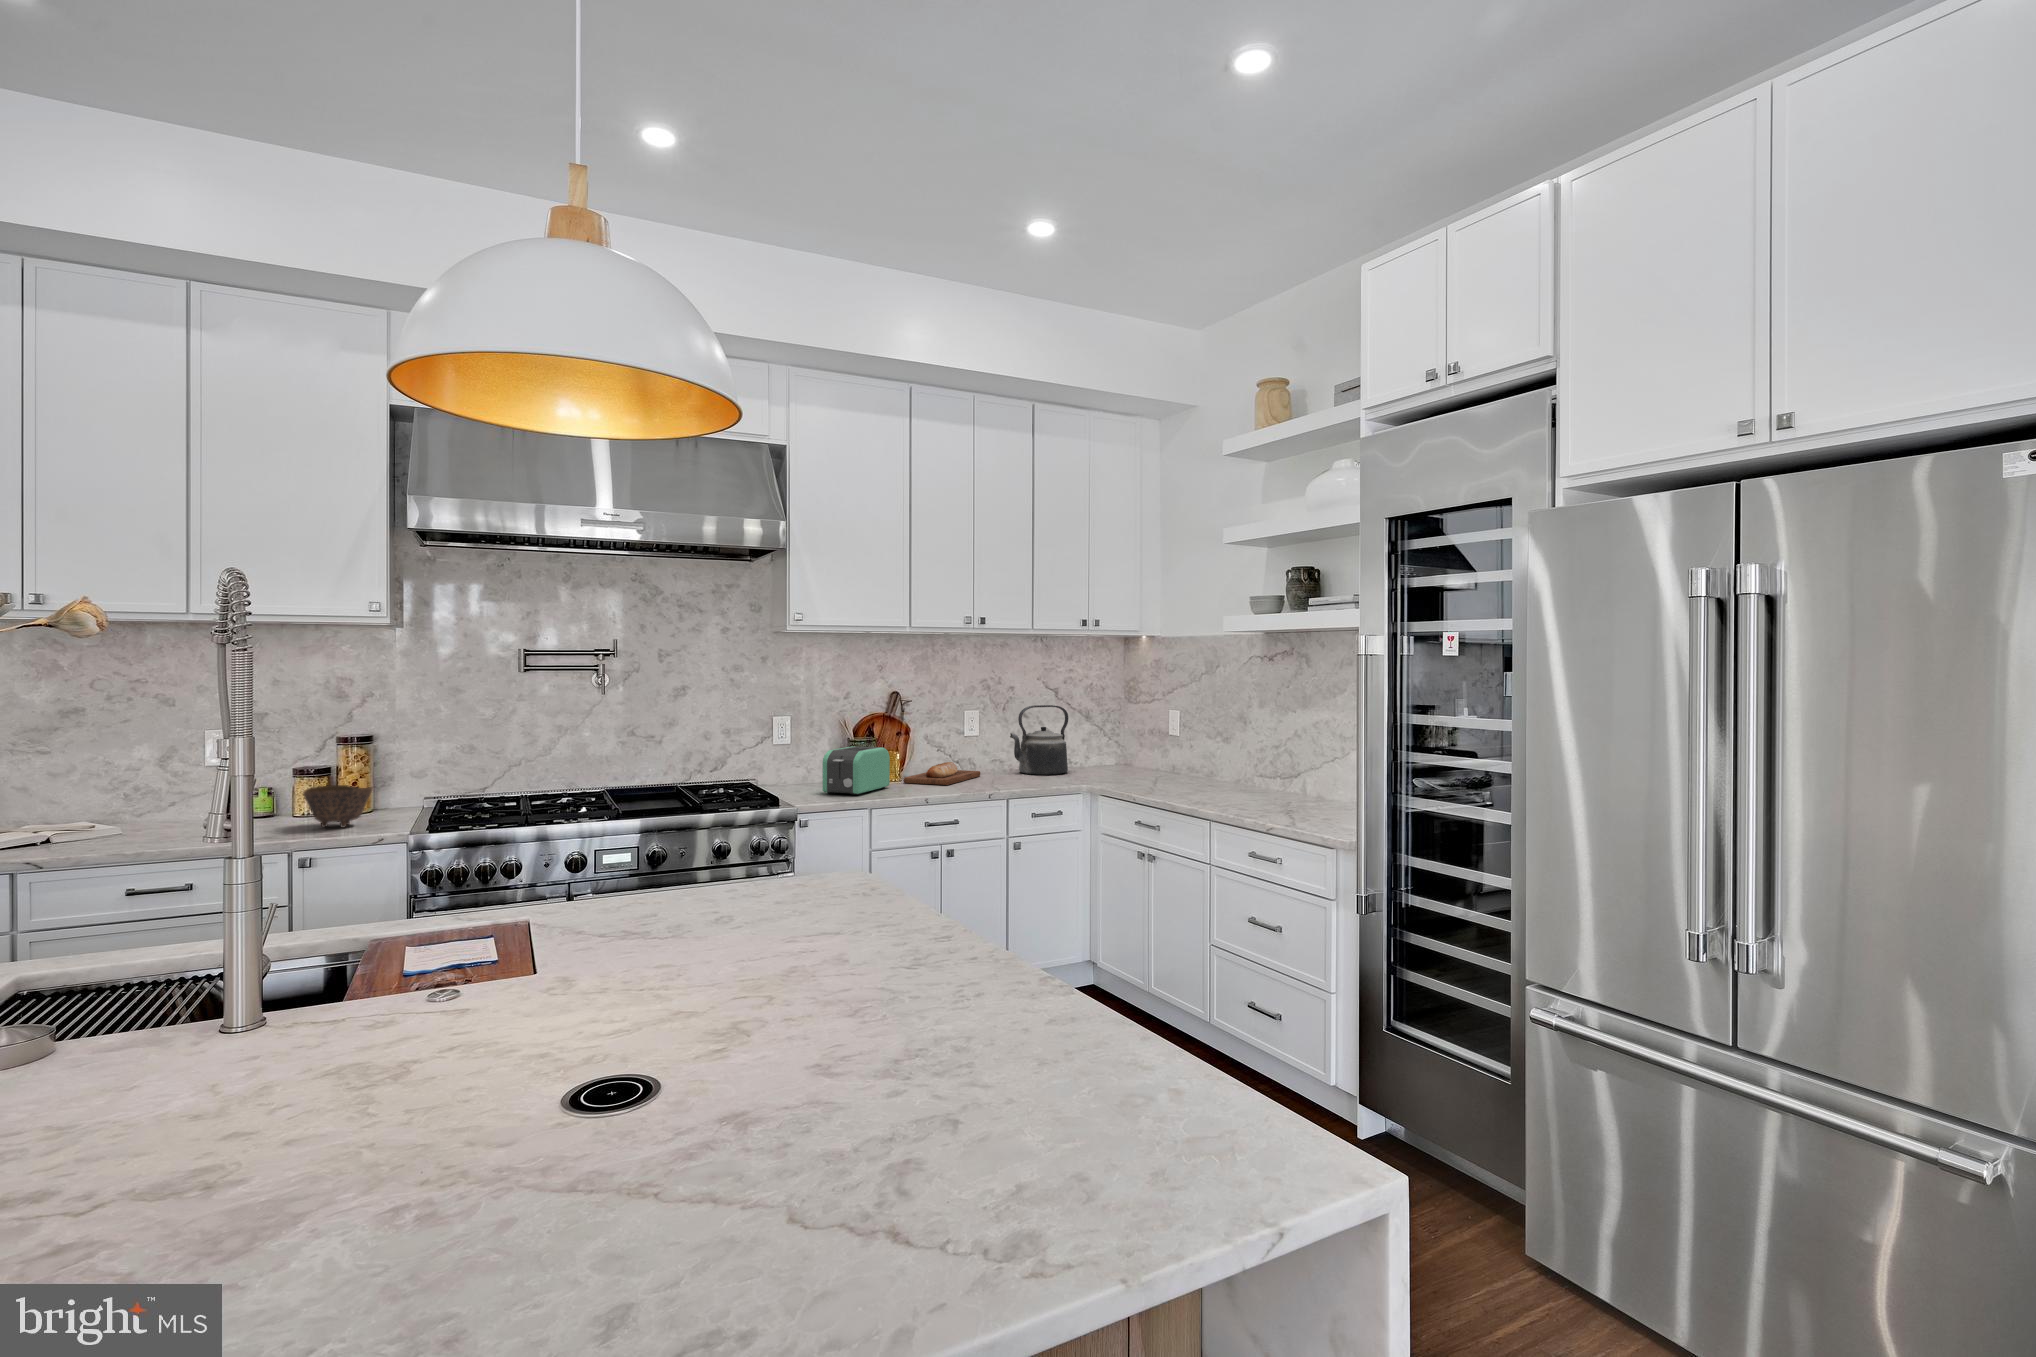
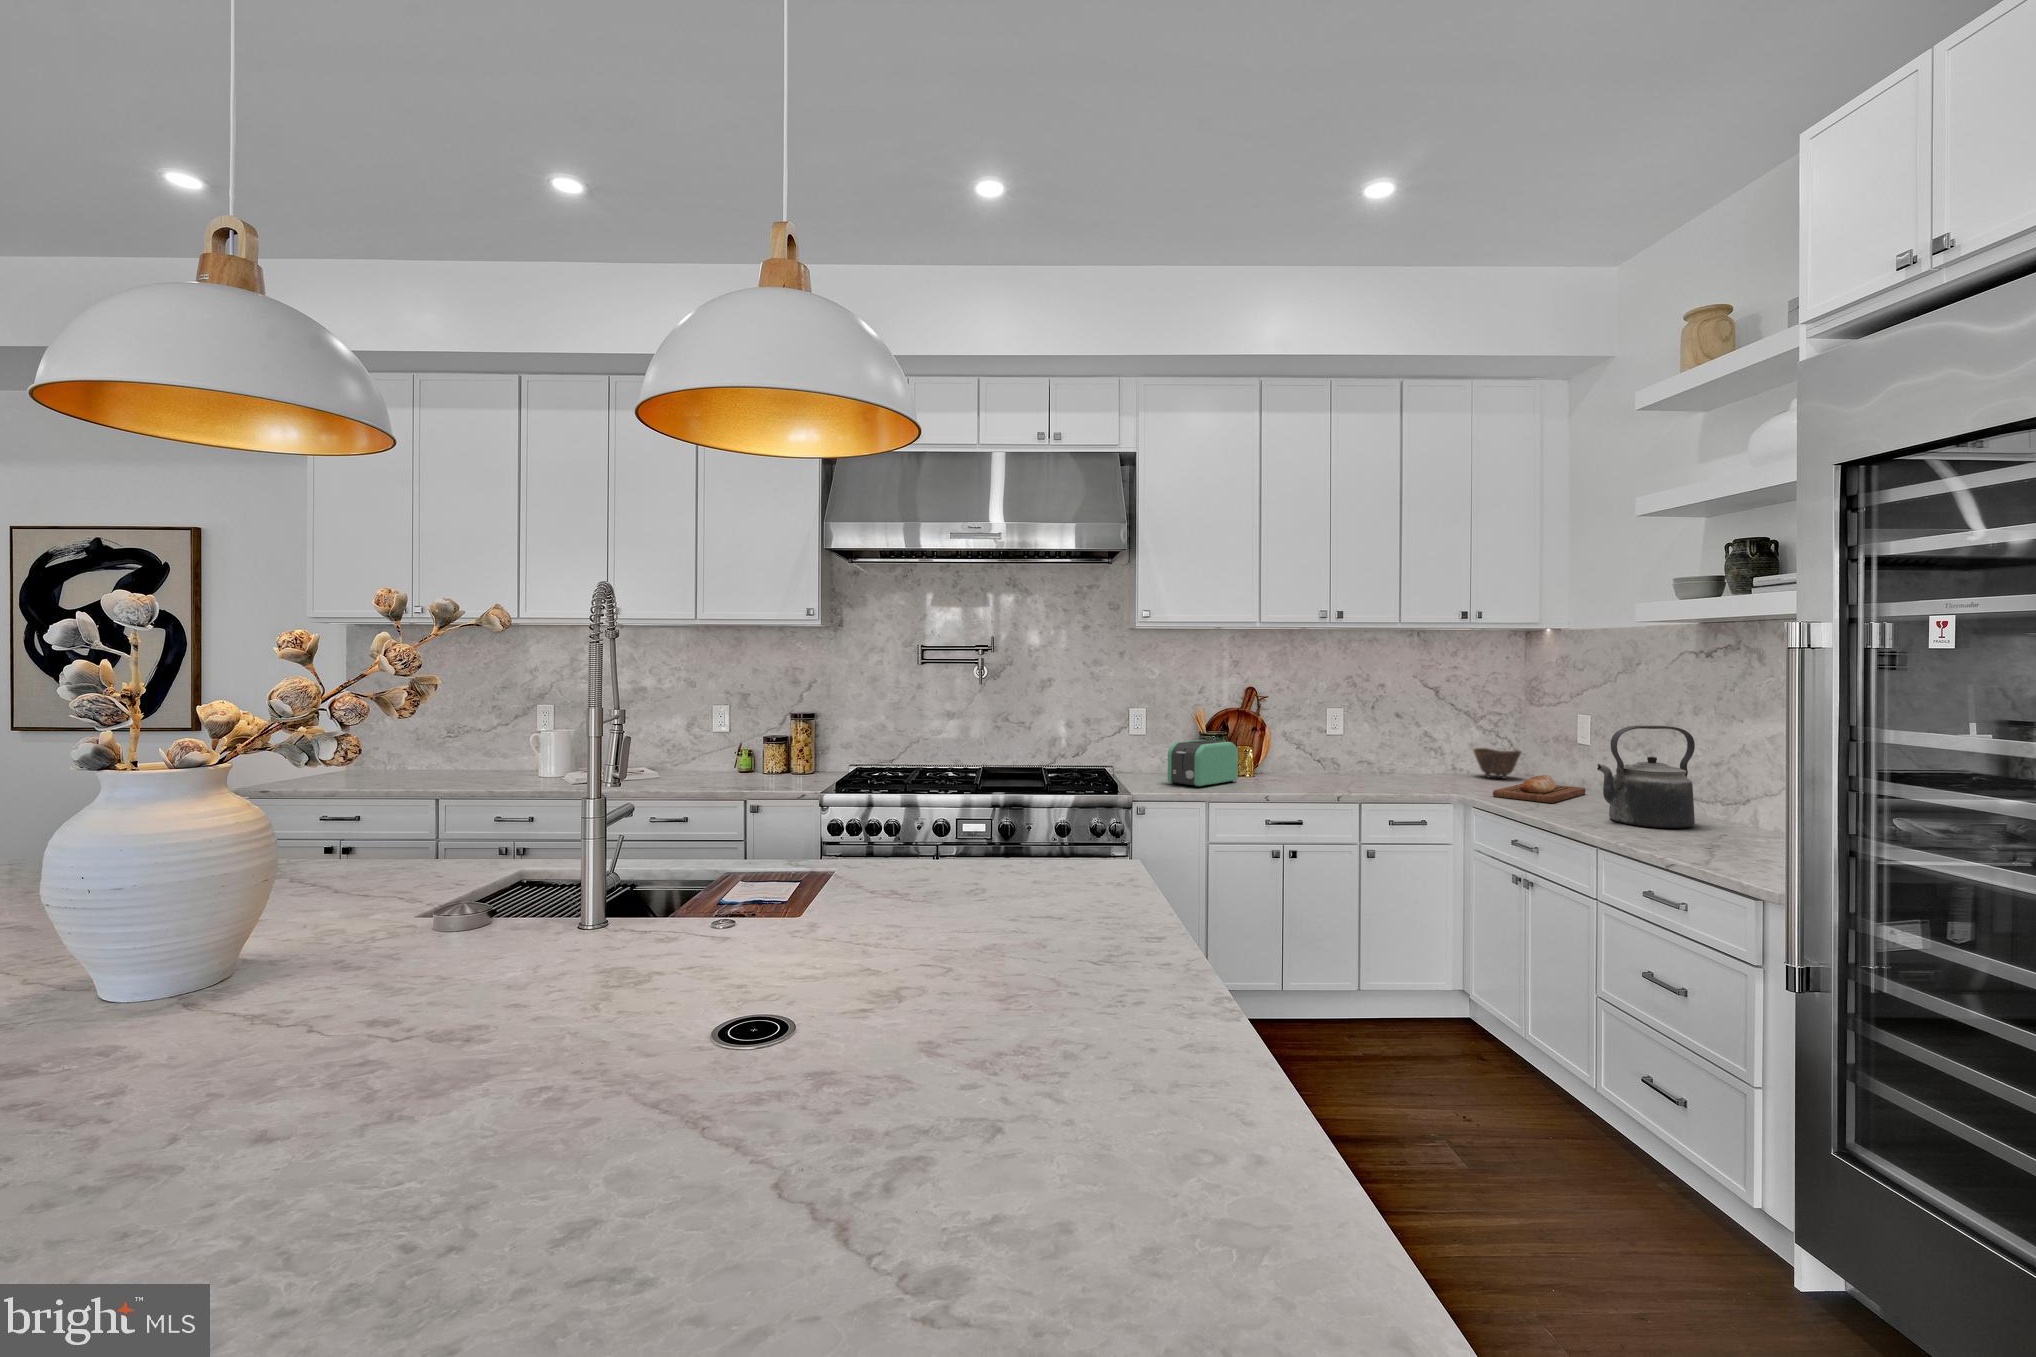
kettle: present [1010,705,1068,775] -> present [1597,726,1695,828]
bread loaf: present [904,762,980,785] -> present [1493,775,1586,803]
bowl: present [303,785,373,827] -> present [1473,748,1521,779]

